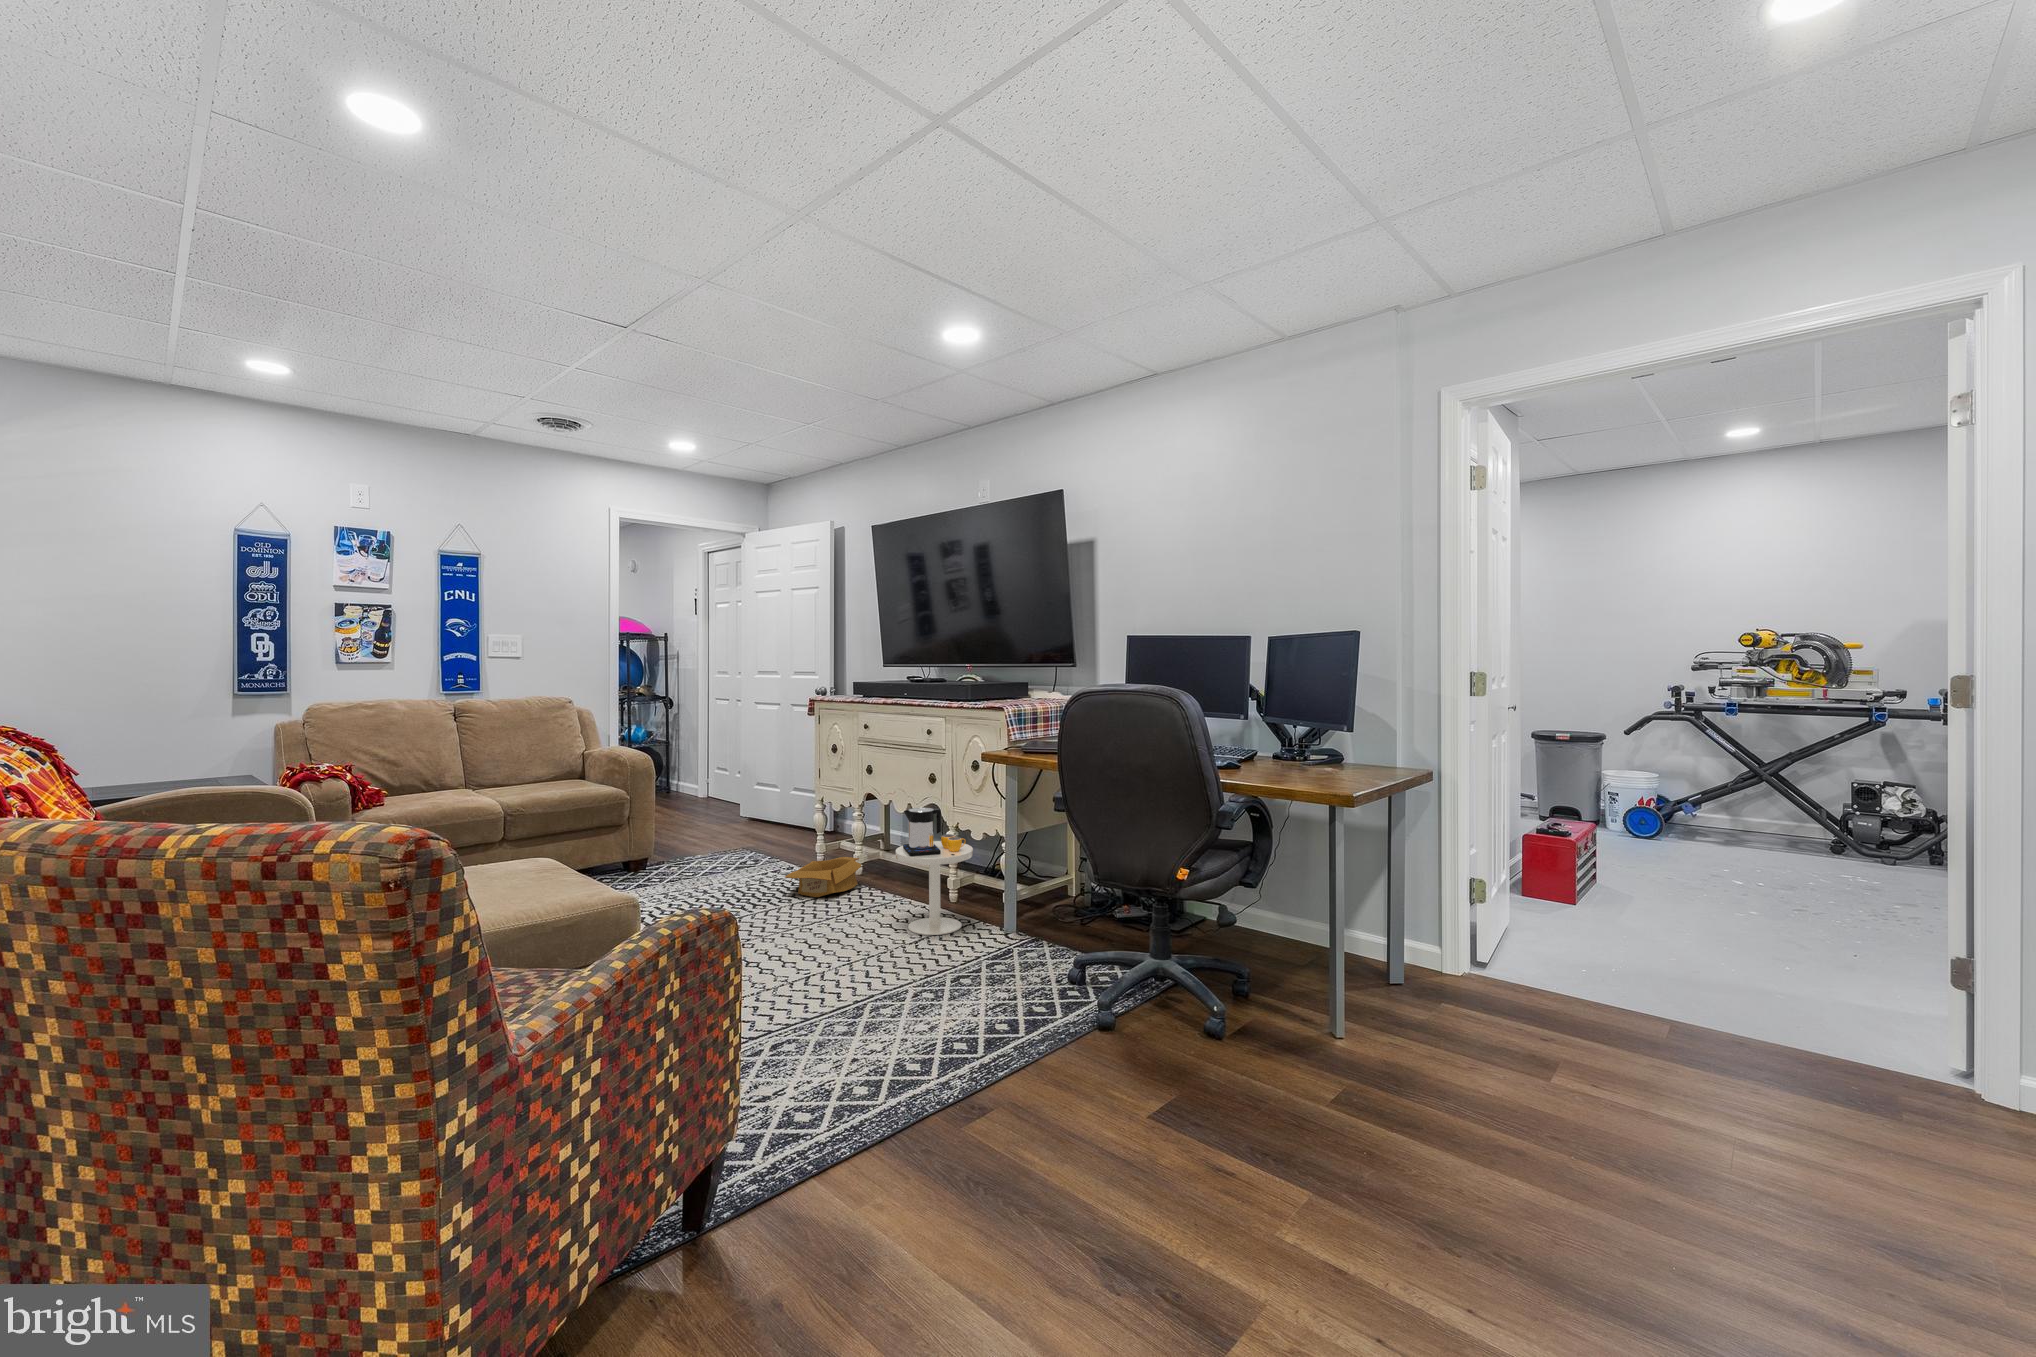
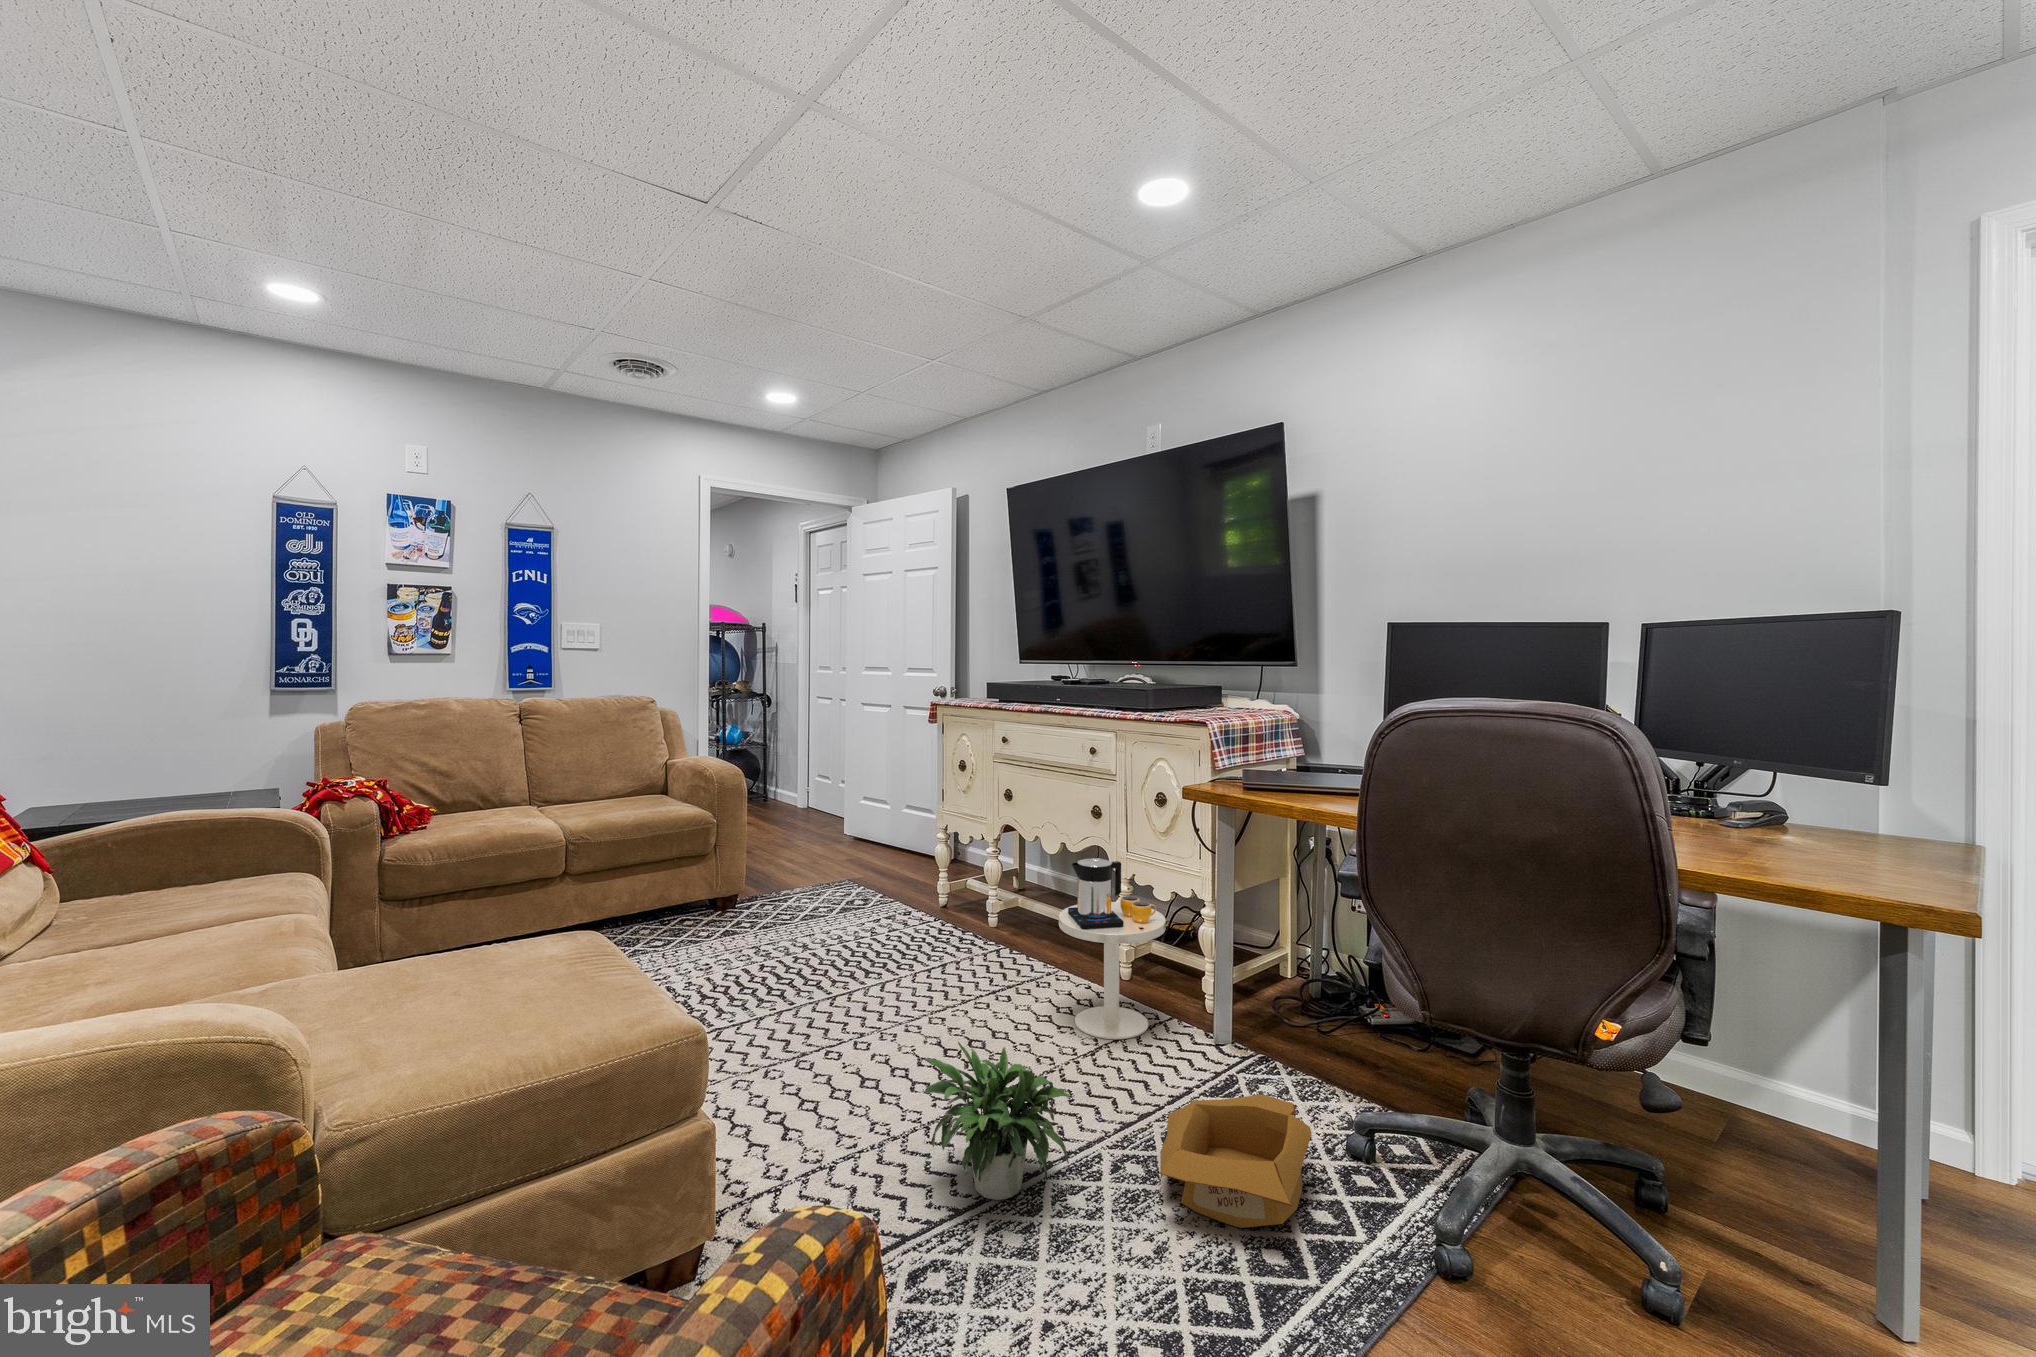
cardboard box: present [785,857,861,897] -> present [1159,1094,1312,1228]
potted plant: none [772,917,883,1014] -> present [900,1042,1069,1200]

